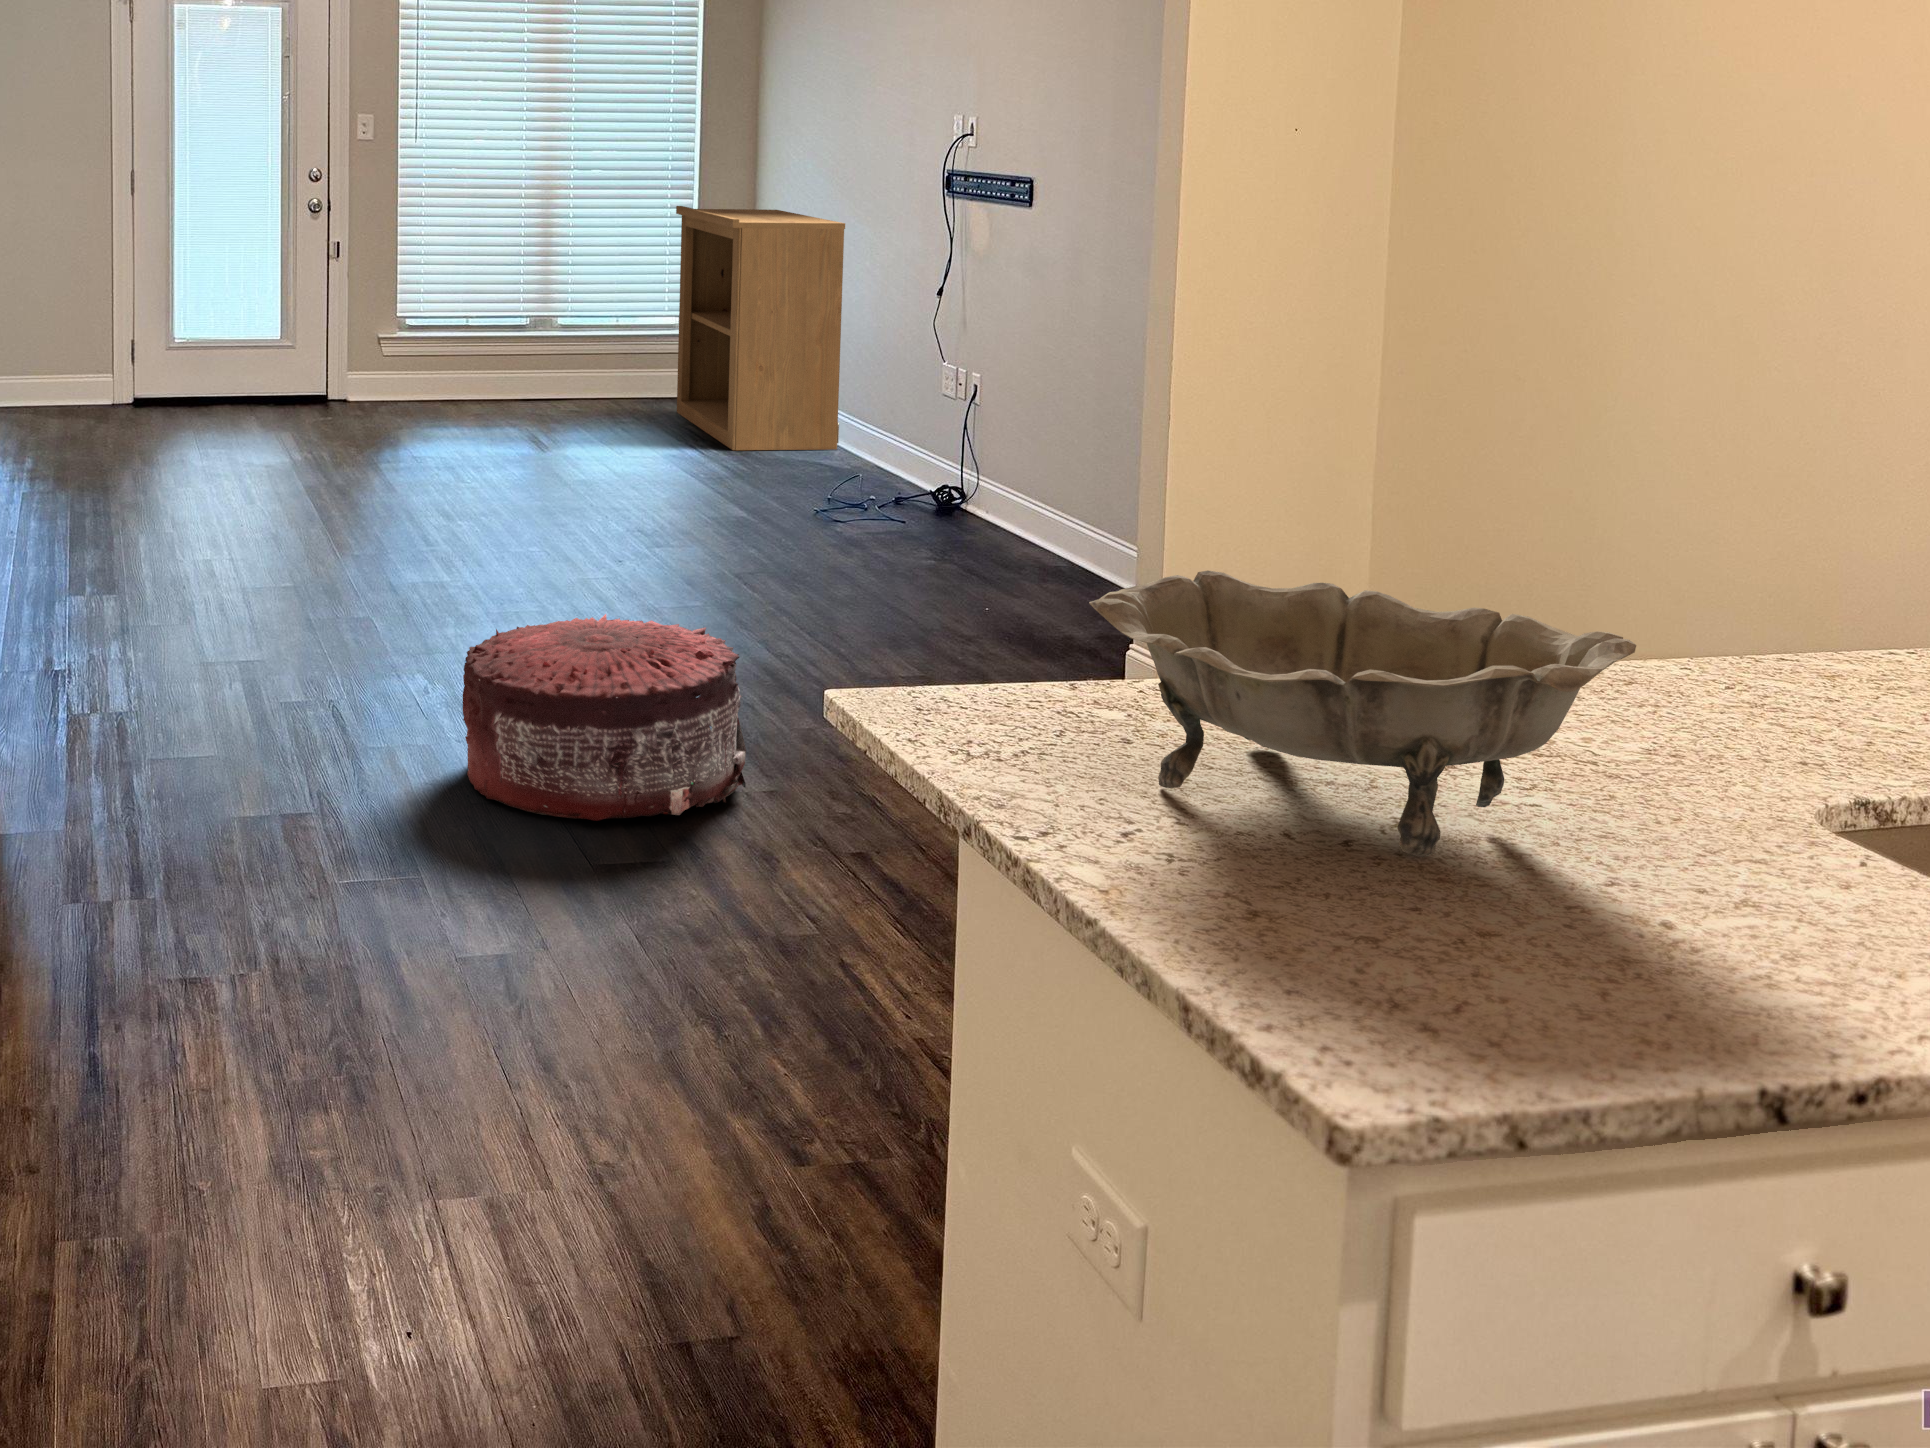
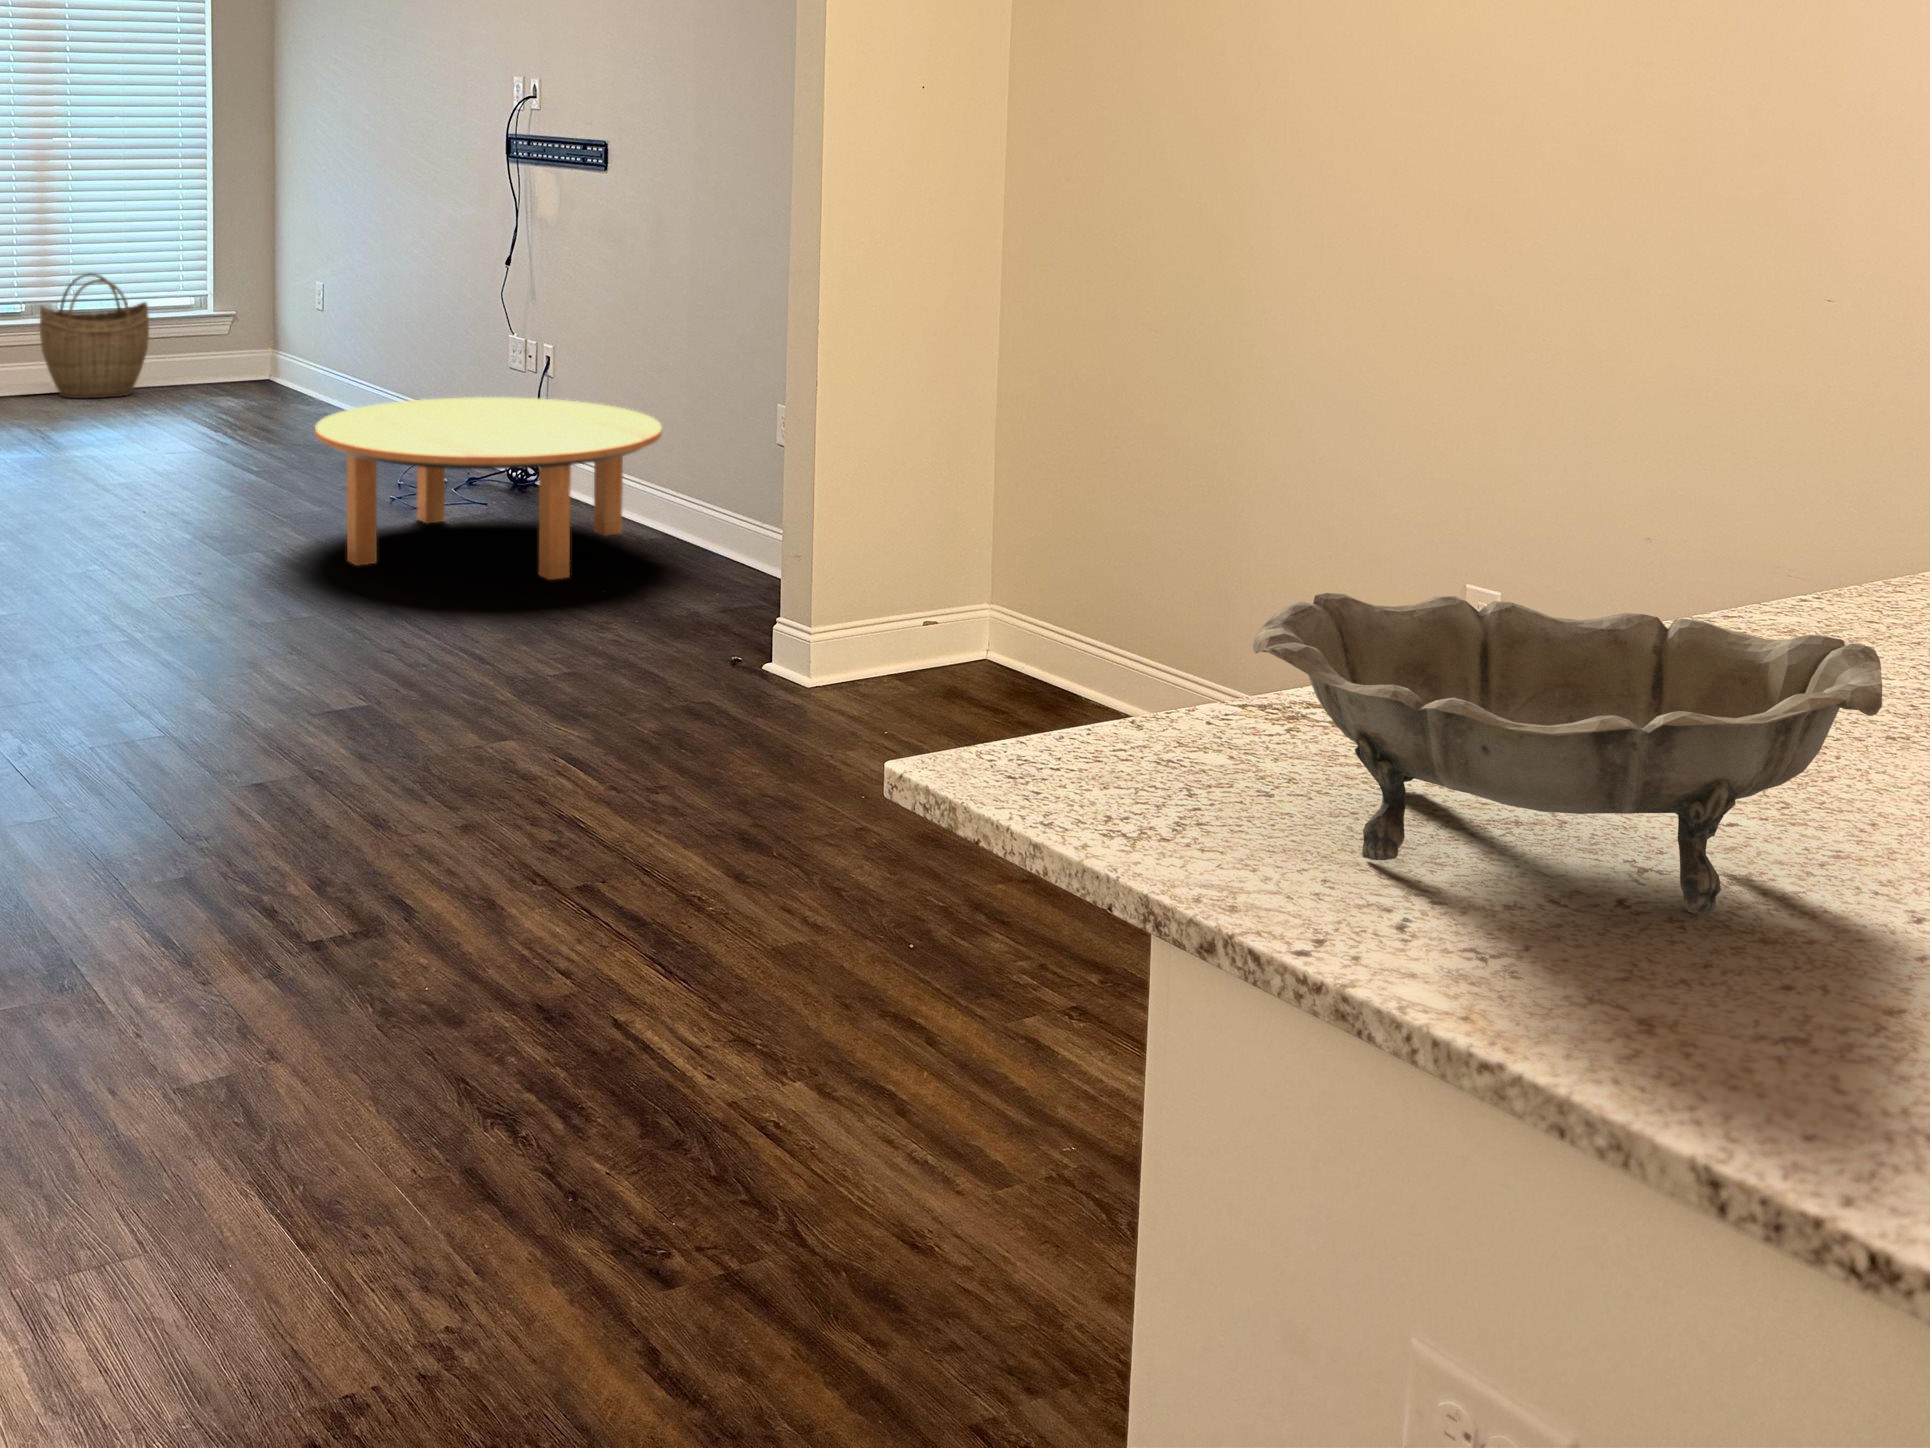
bookshelf: present [676,206,845,450] -> none [192,176,388,439]
woven basket: none [540,292,636,405] -> present [40,273,149,398]
coffee table: none [734,418,1064,593] -> present [315,397,662,580]
pouf: present [463,614,746,821] -> none [97,646,437,890]

